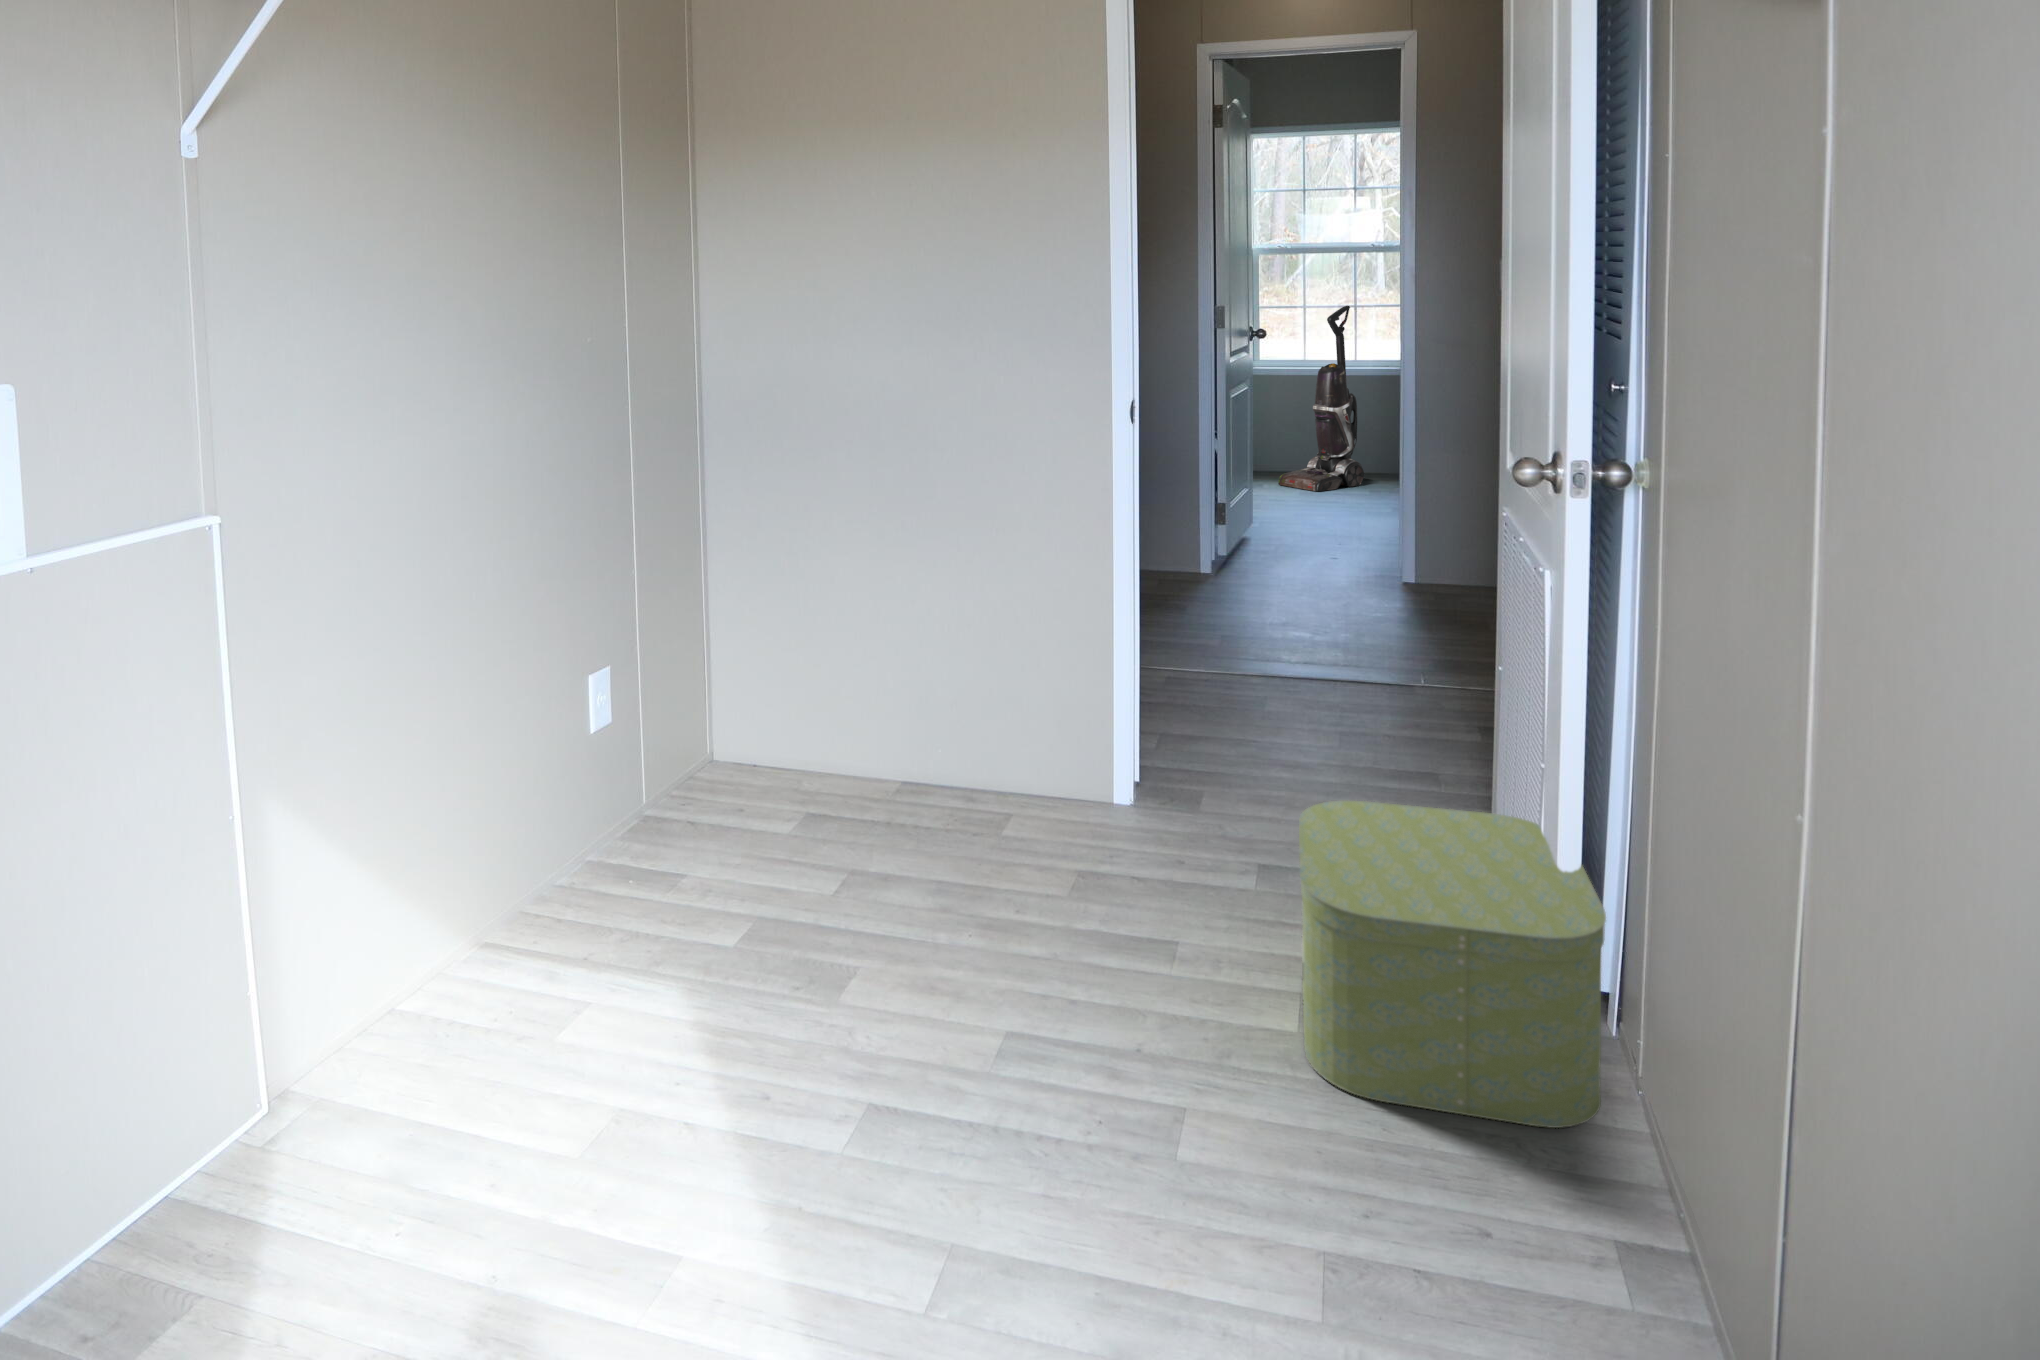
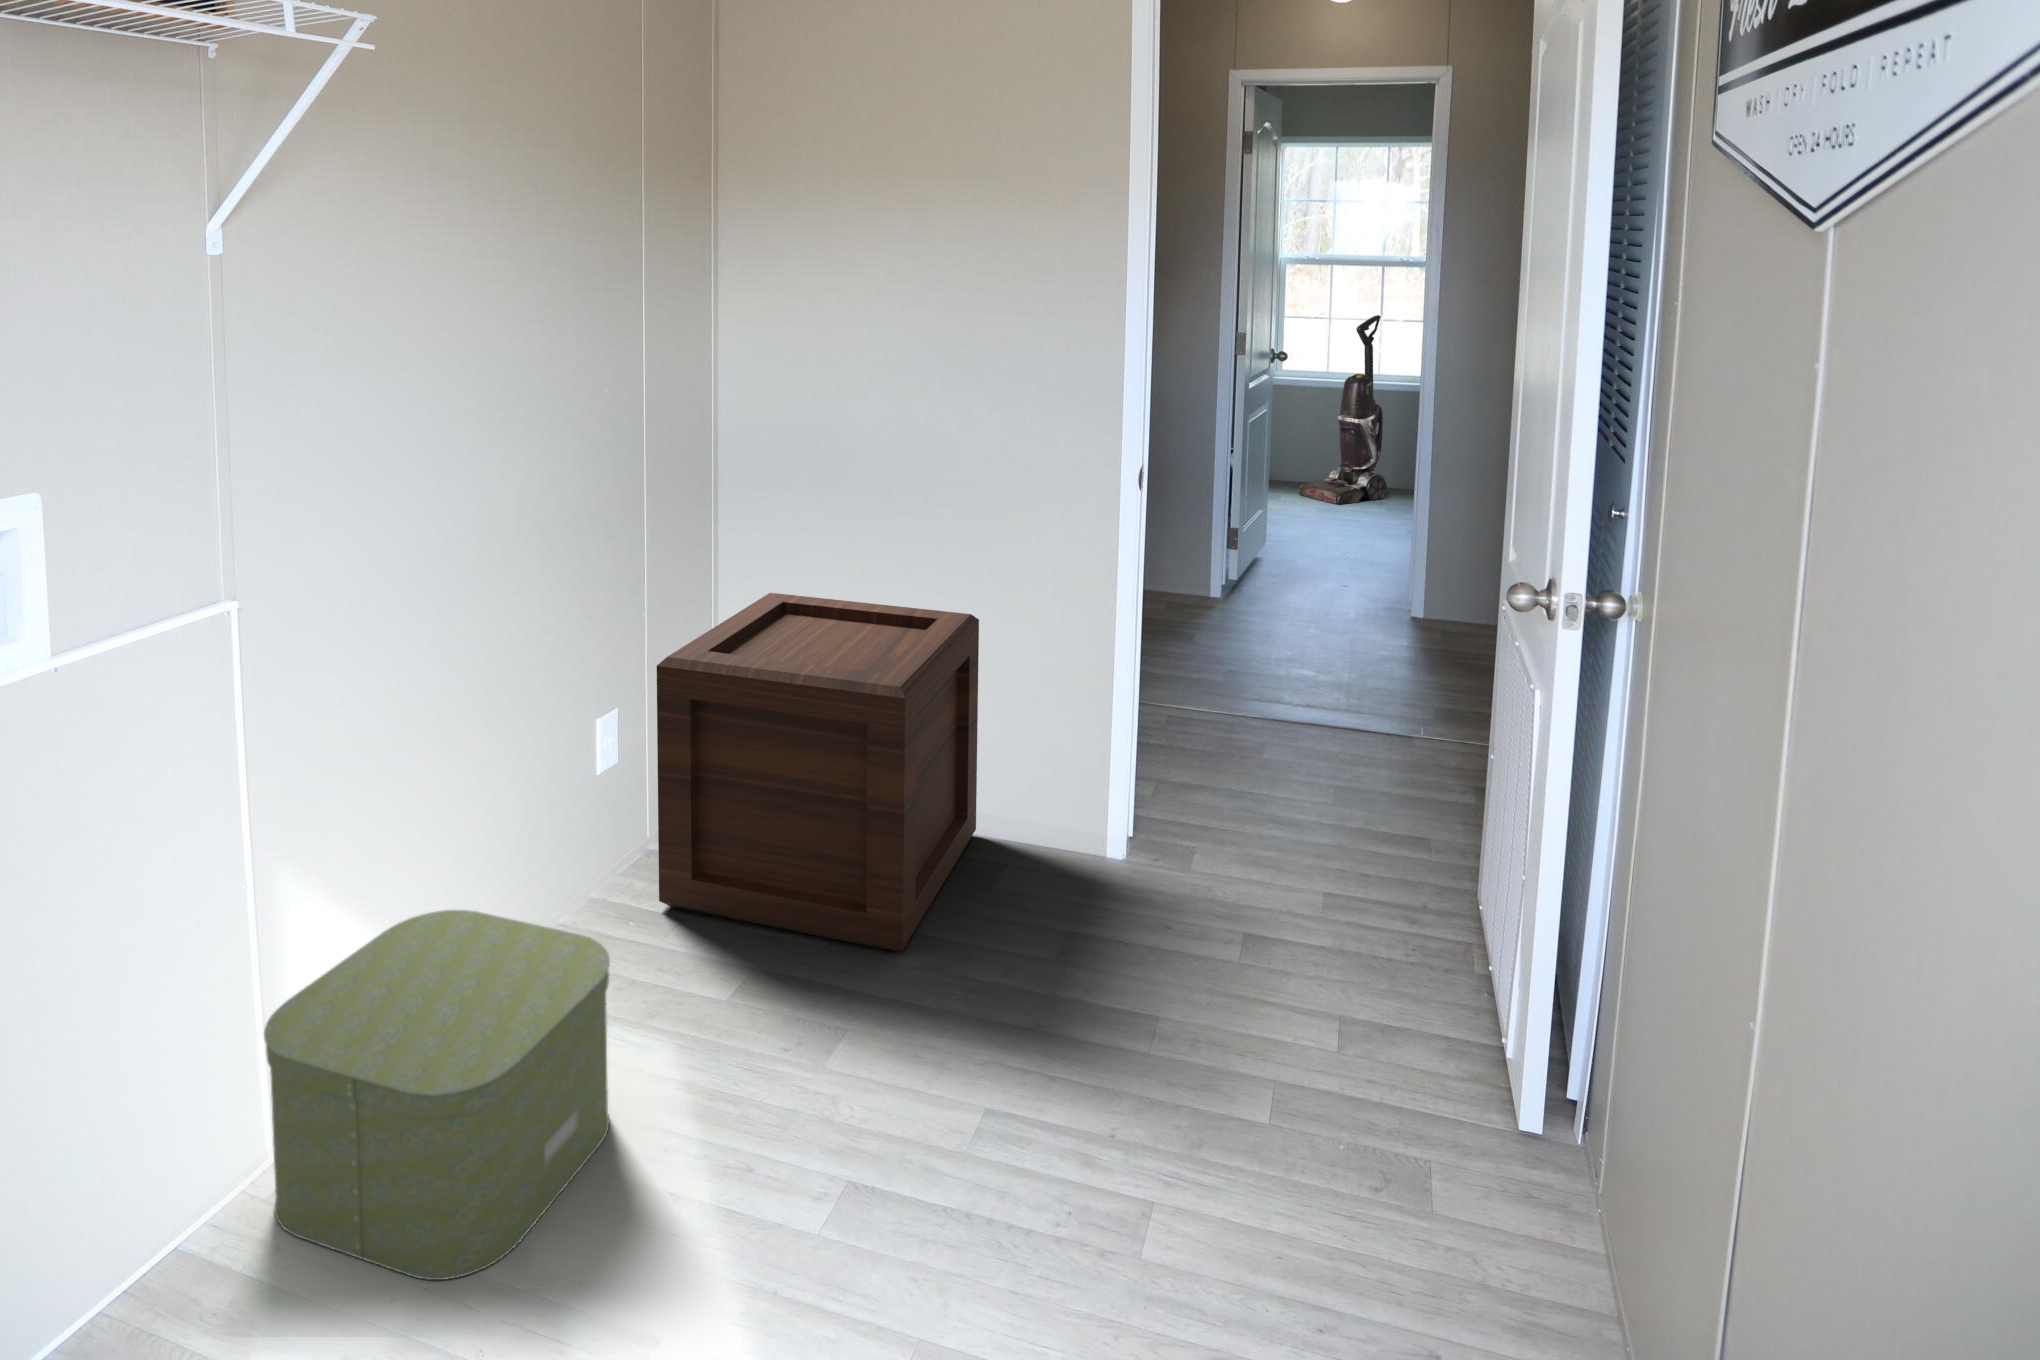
wooden crate: none [651,553,979,894] -> present [657,593,979,952]
storage box: present [1299,801,1606,1128] -> present [264,910,610,1280]

